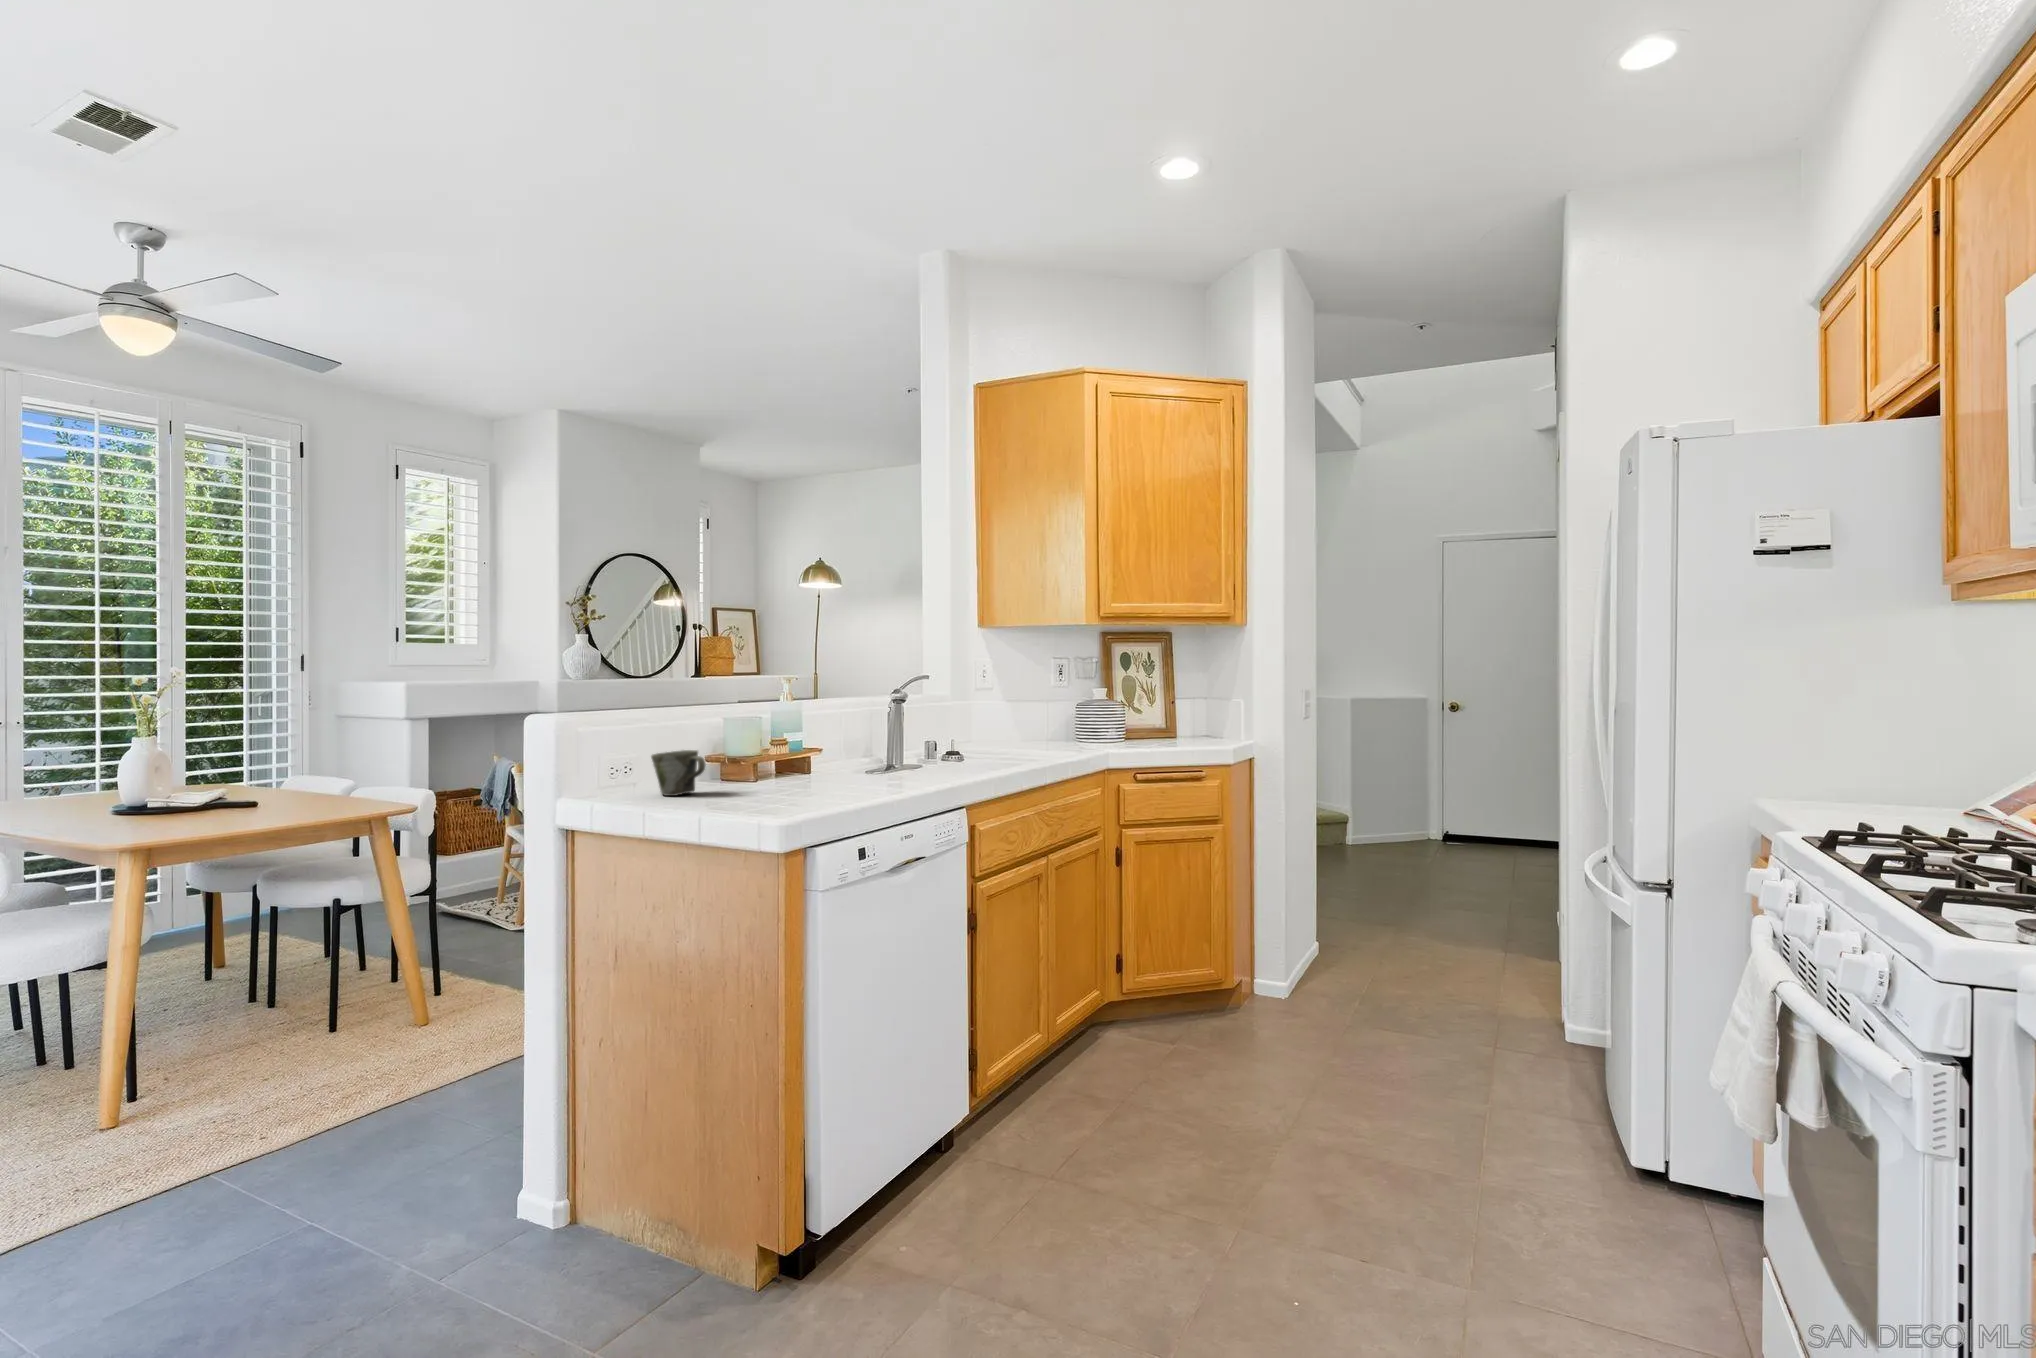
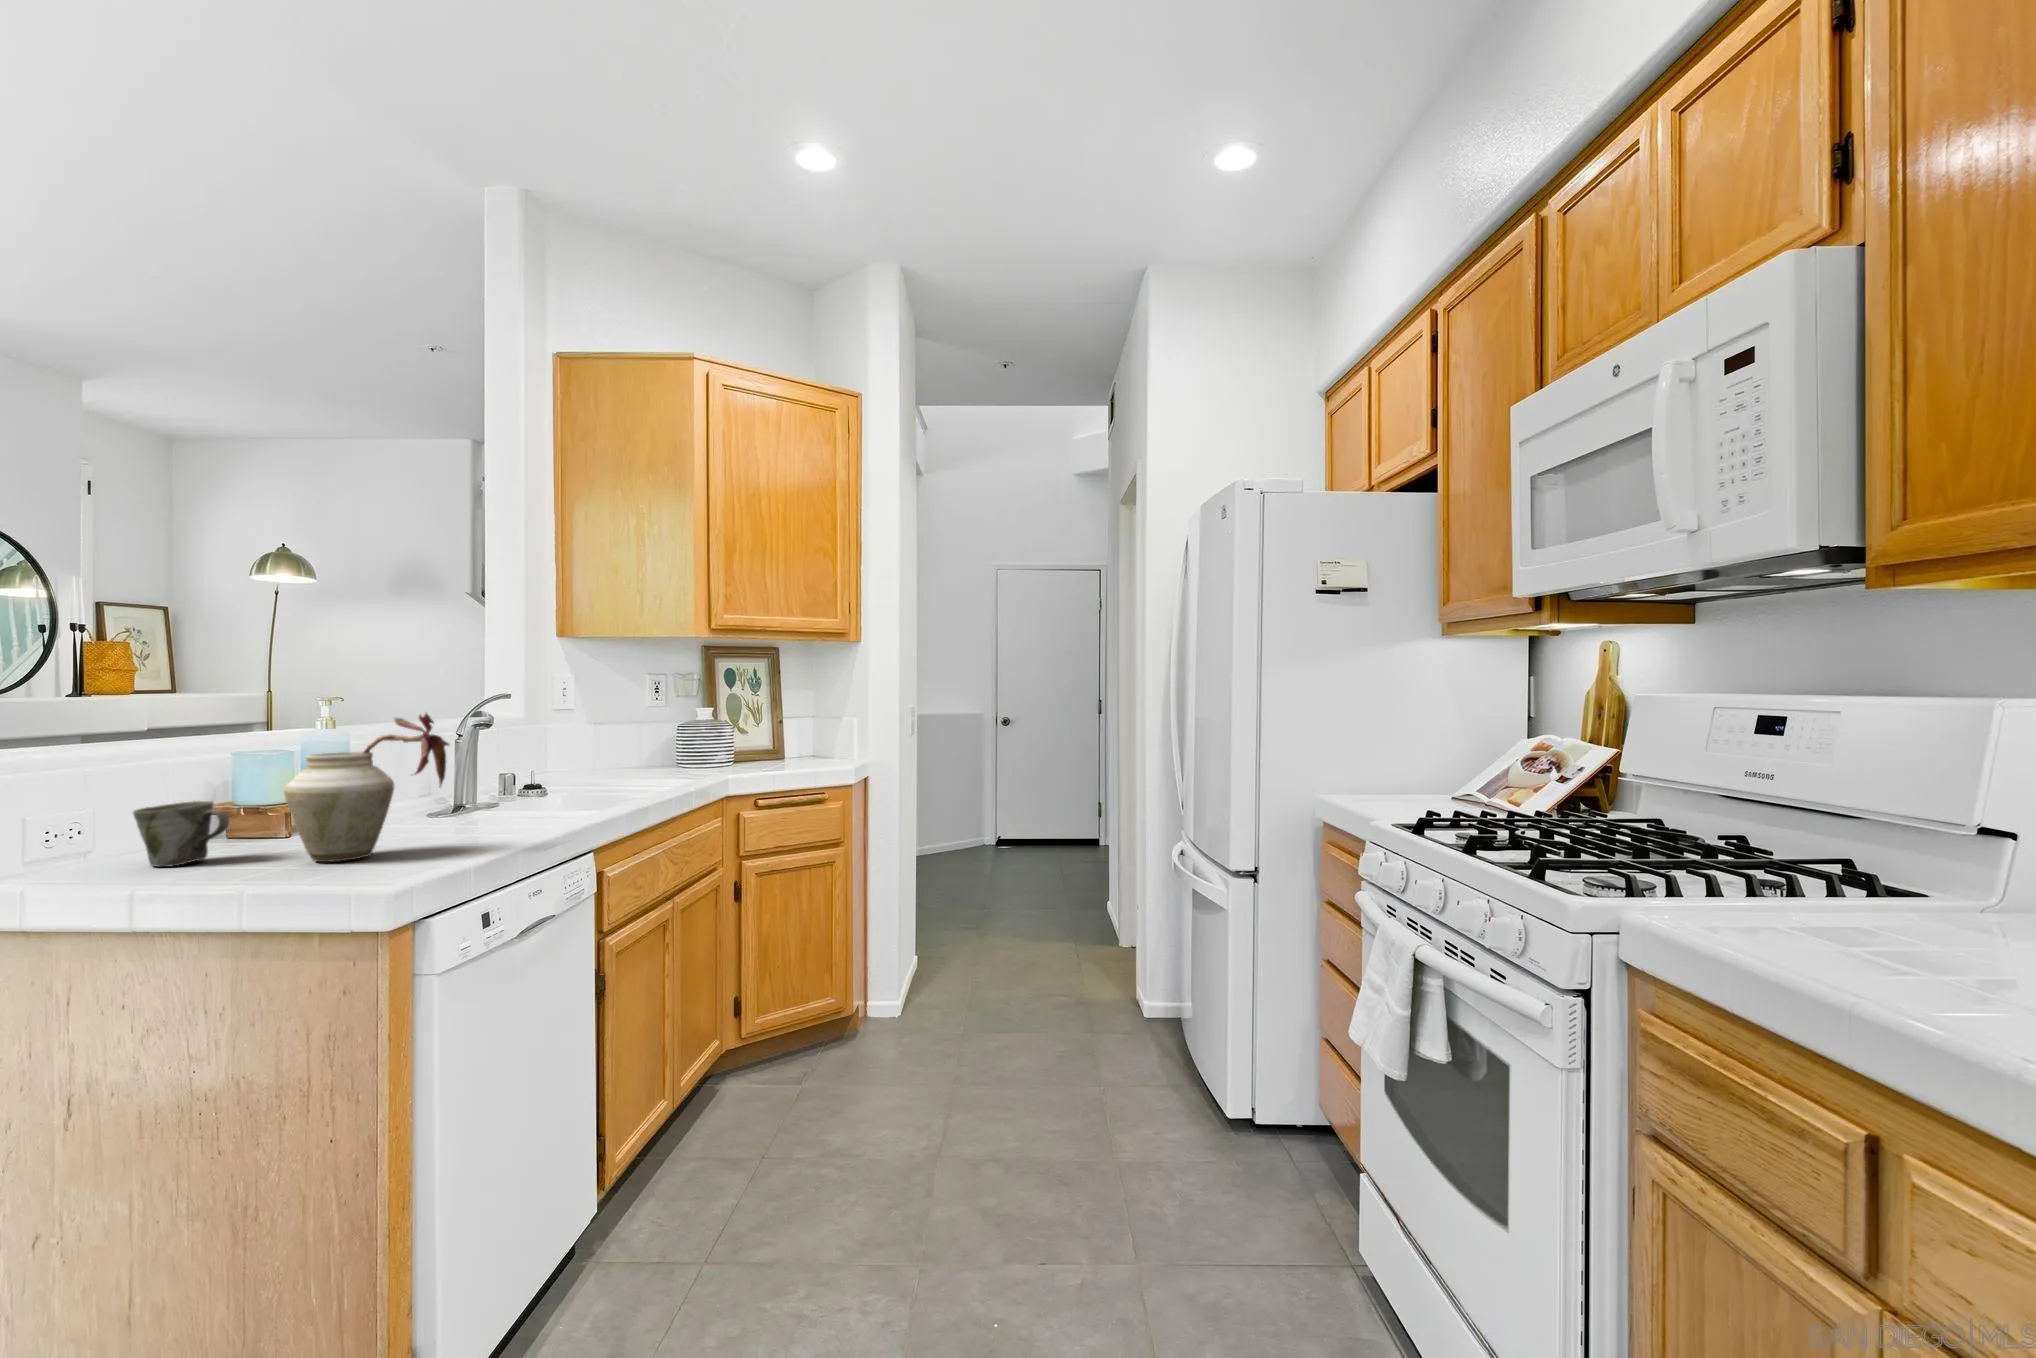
vase: none [734,686,842,800] -> present [284,714,449,862]

